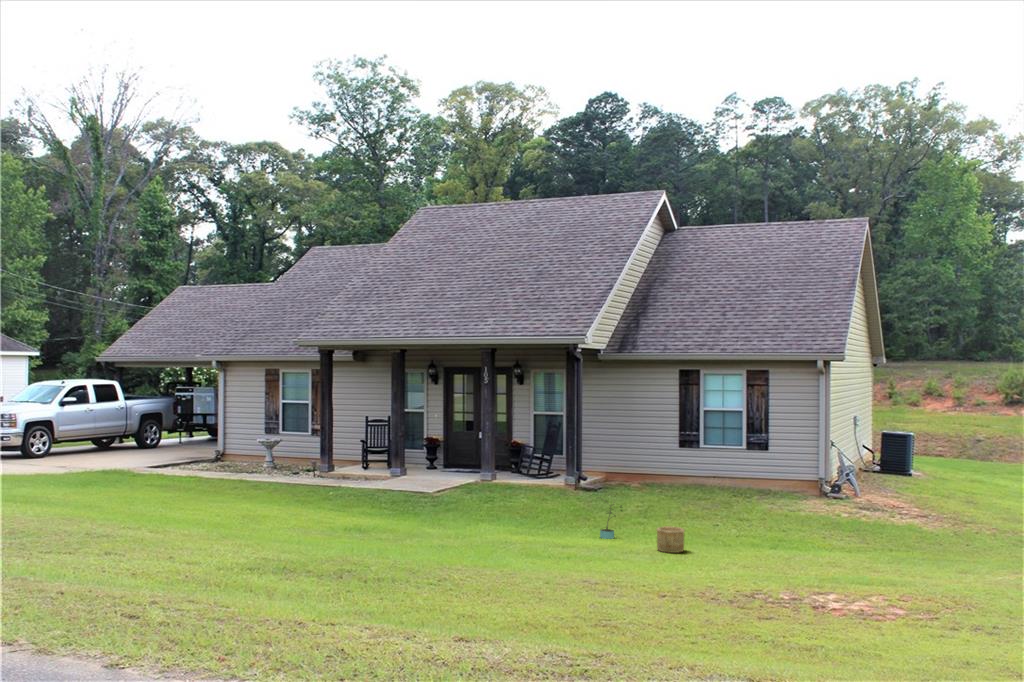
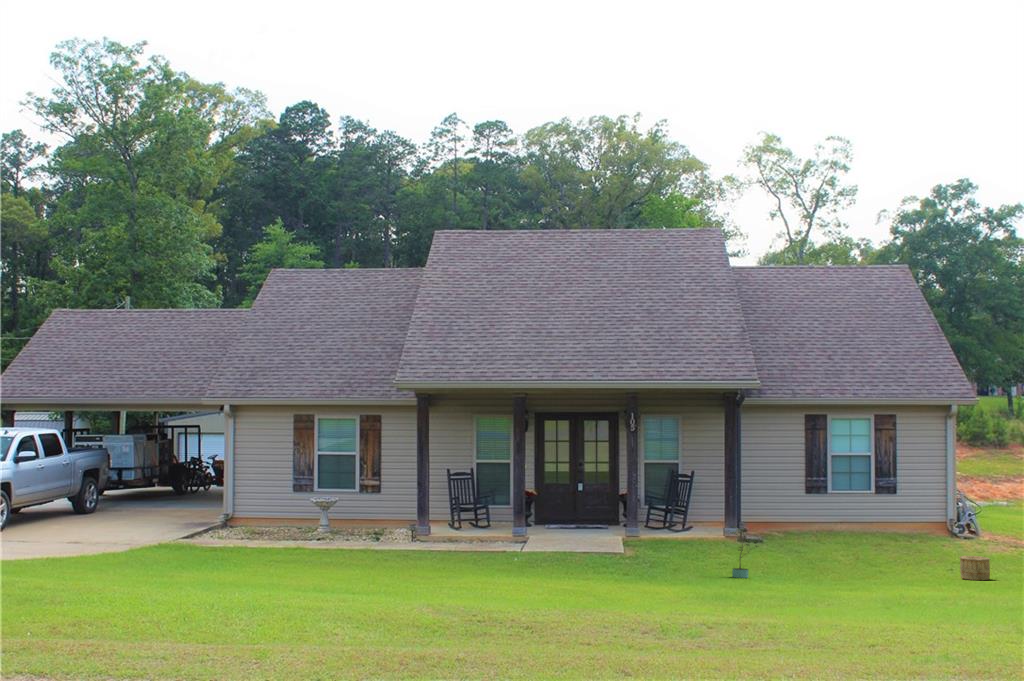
potted plant: present [598,497,622,539] -> present [731,526,757,578]

